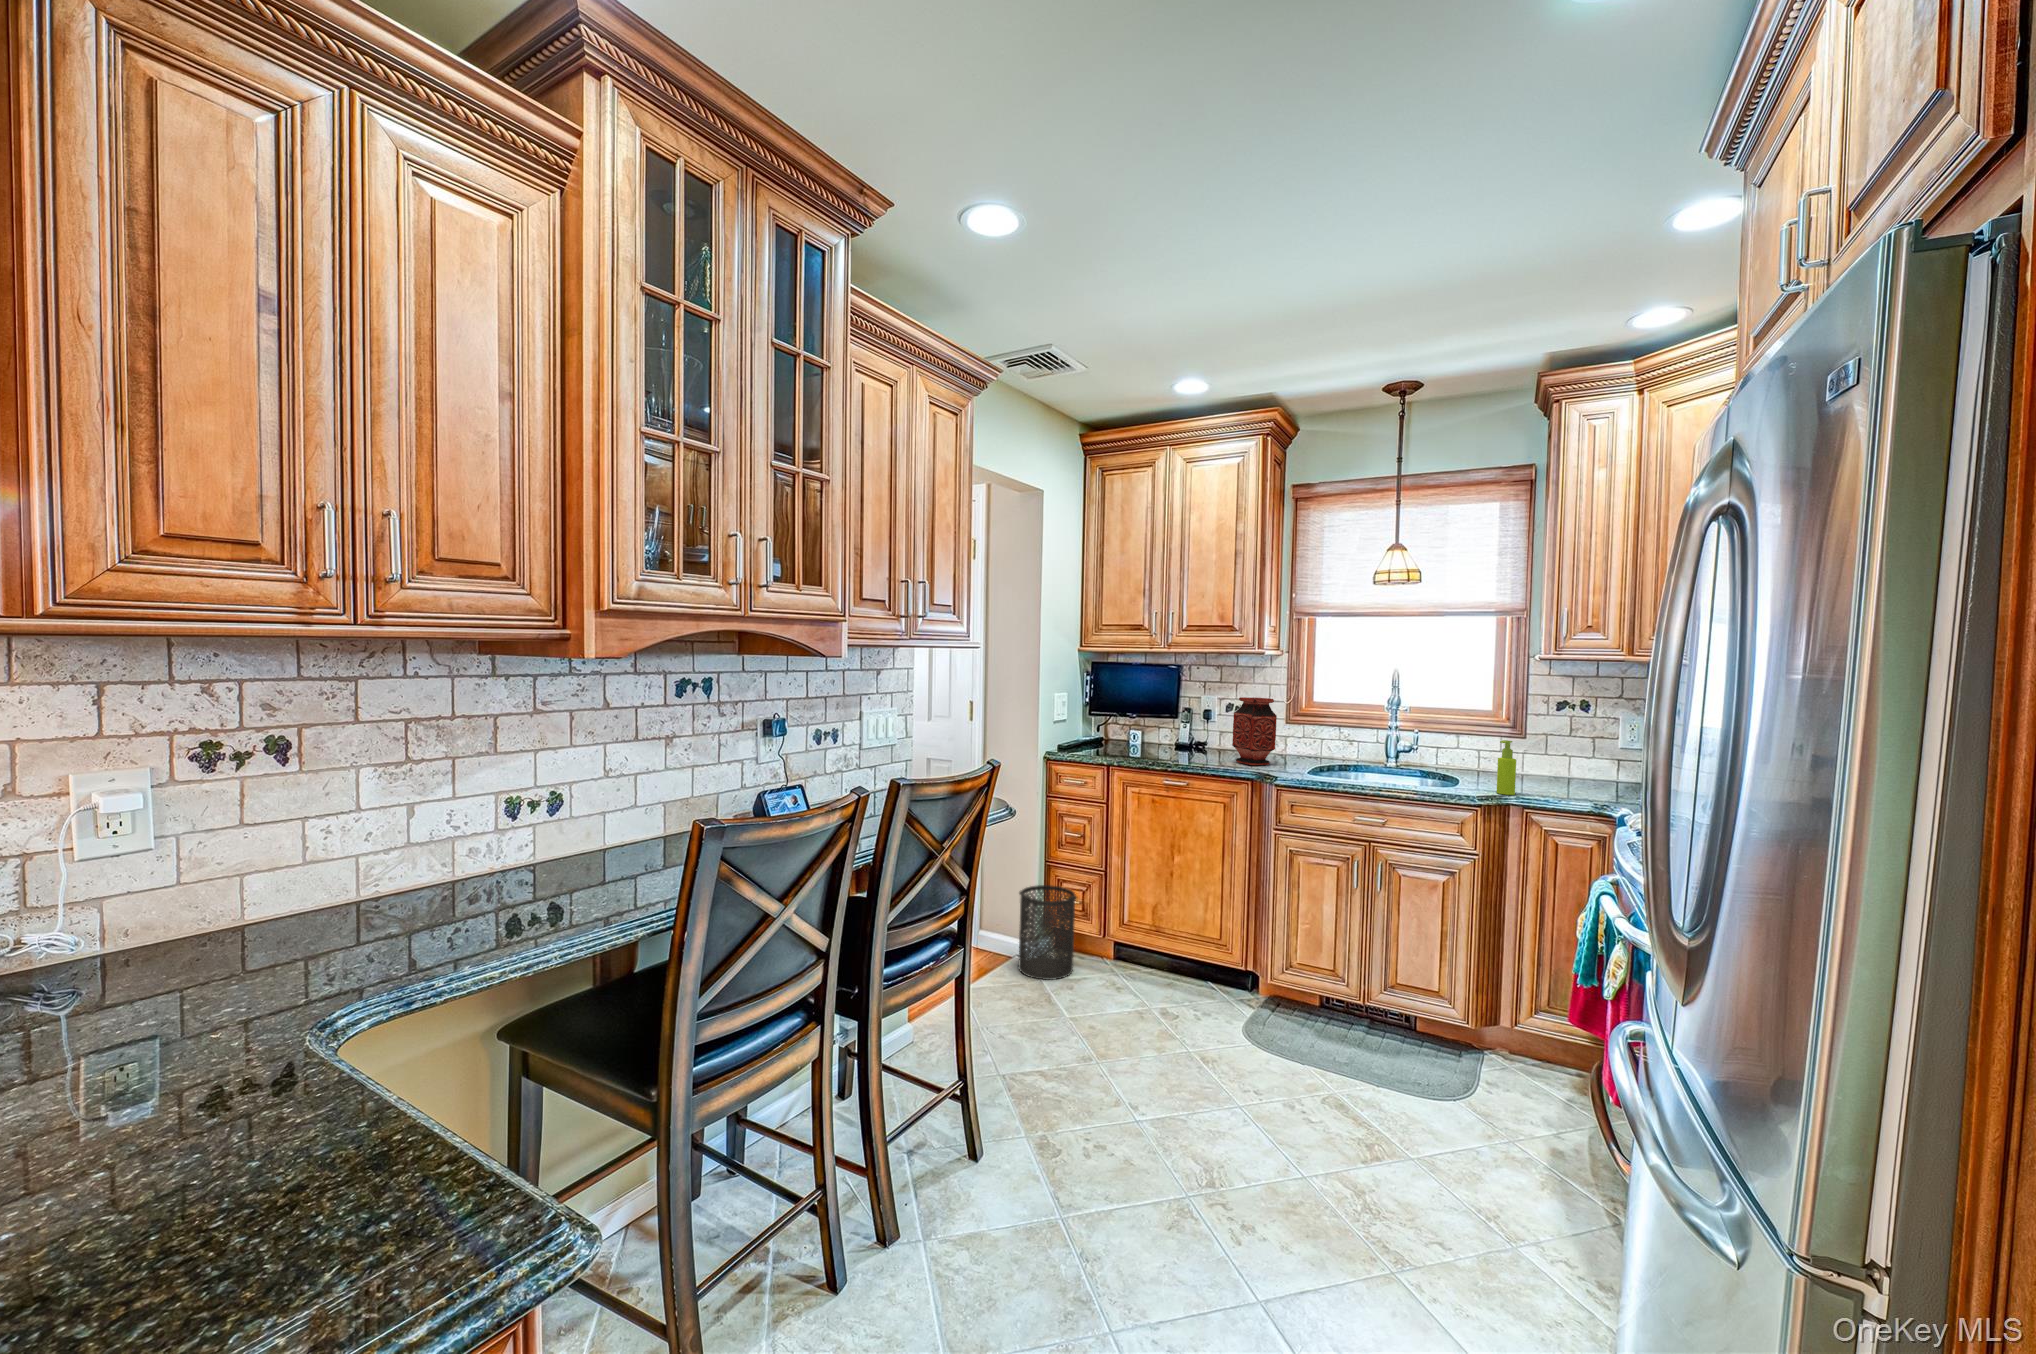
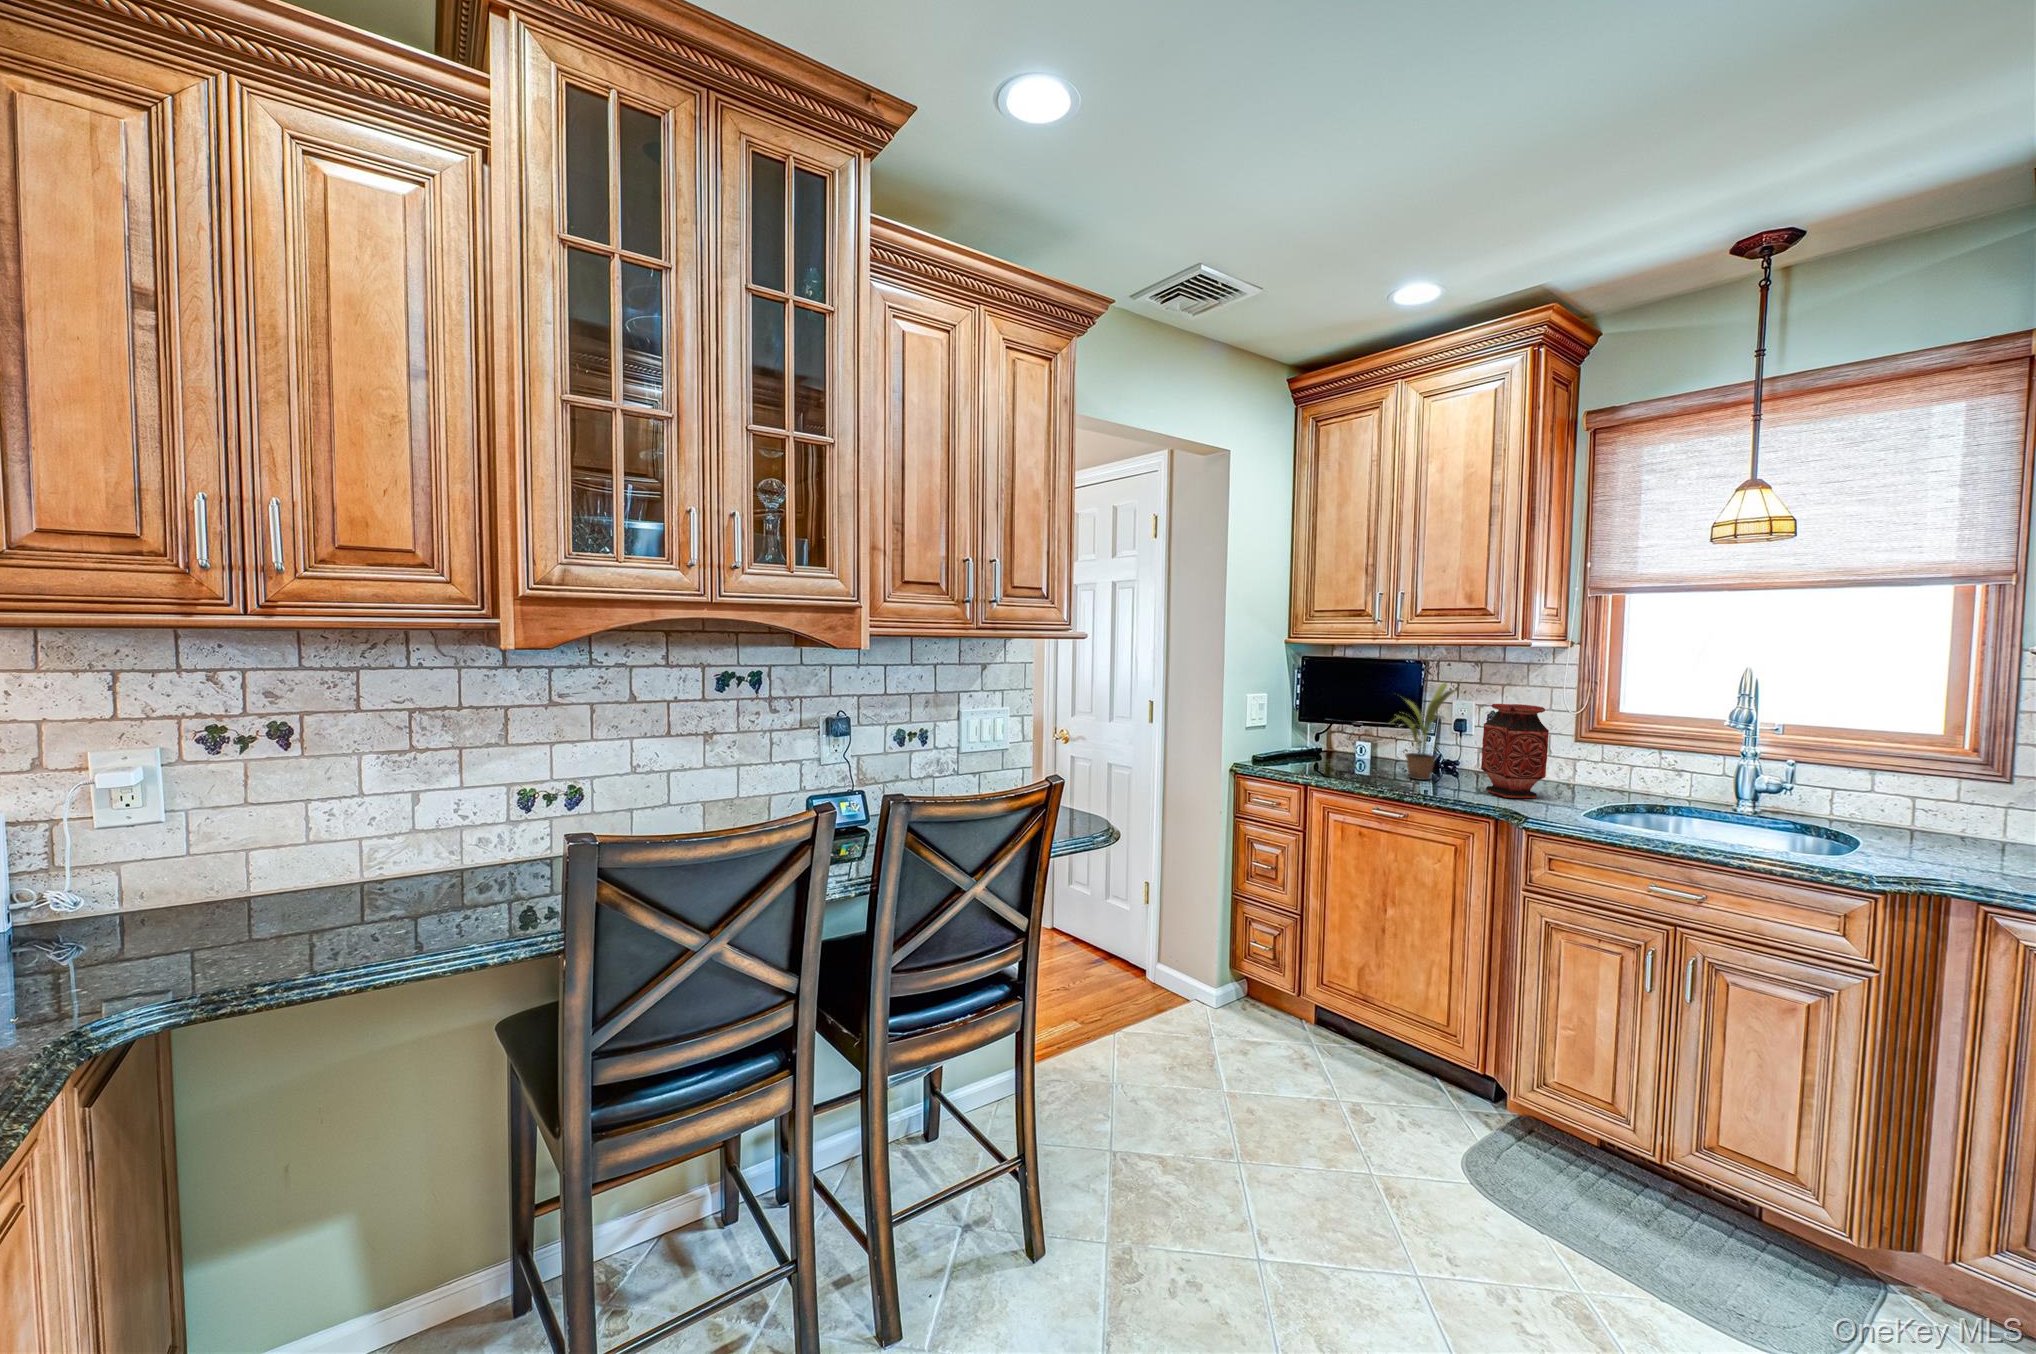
potted plant: none [1163,683,1217,757] -> present [1393,683,1457,780]
soap dispenser: present [1497,740,1516,795] -> none [1930,788,1973,879]
trash can: present [1018,885,1077,980] -> none [1183,925,1258,1045]

